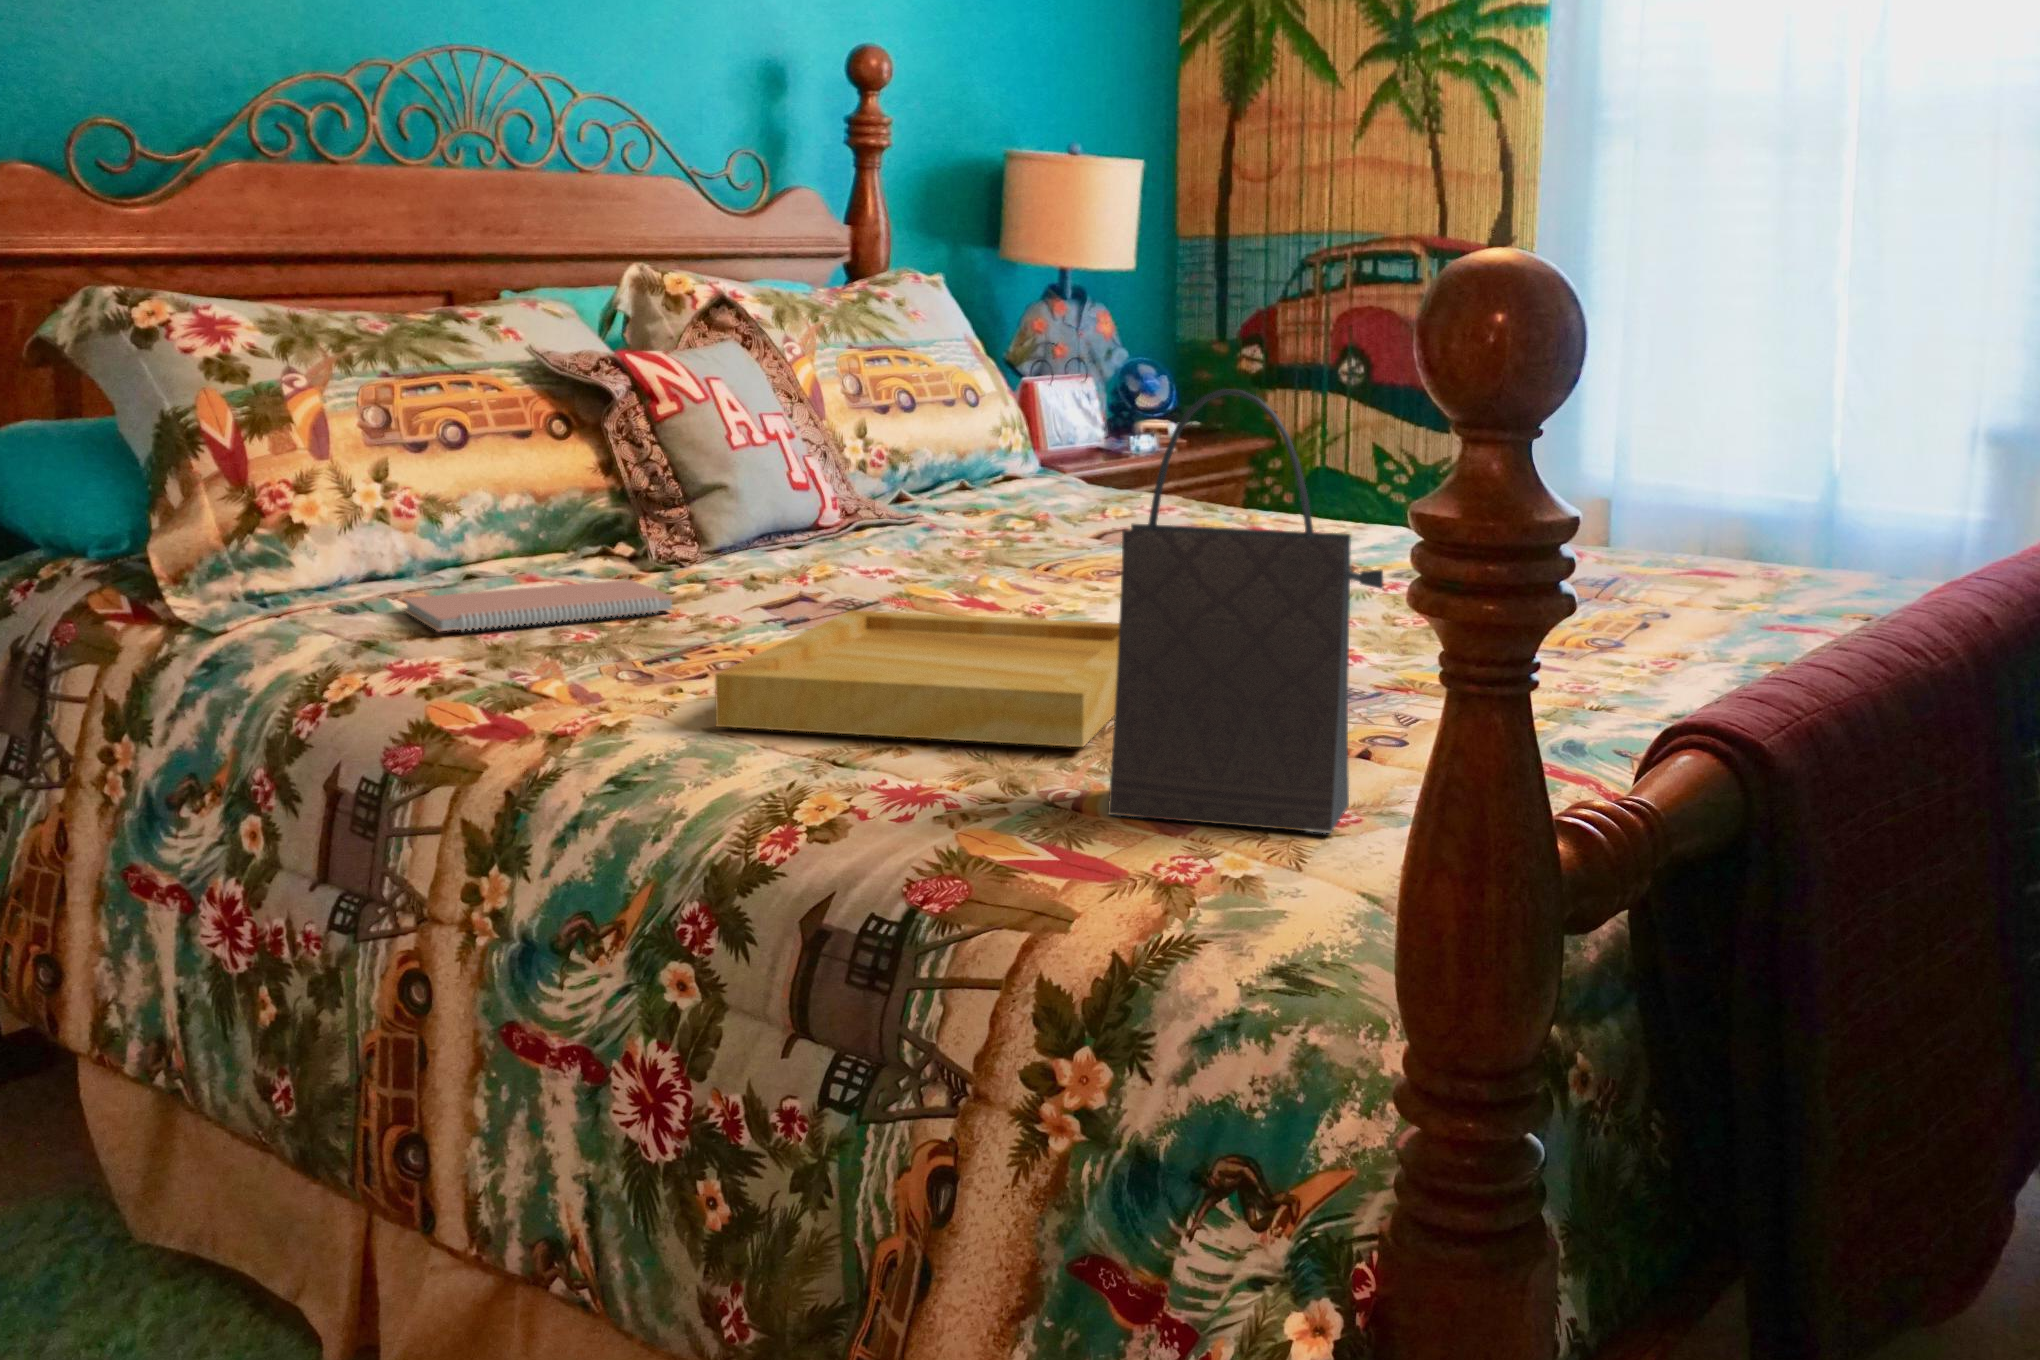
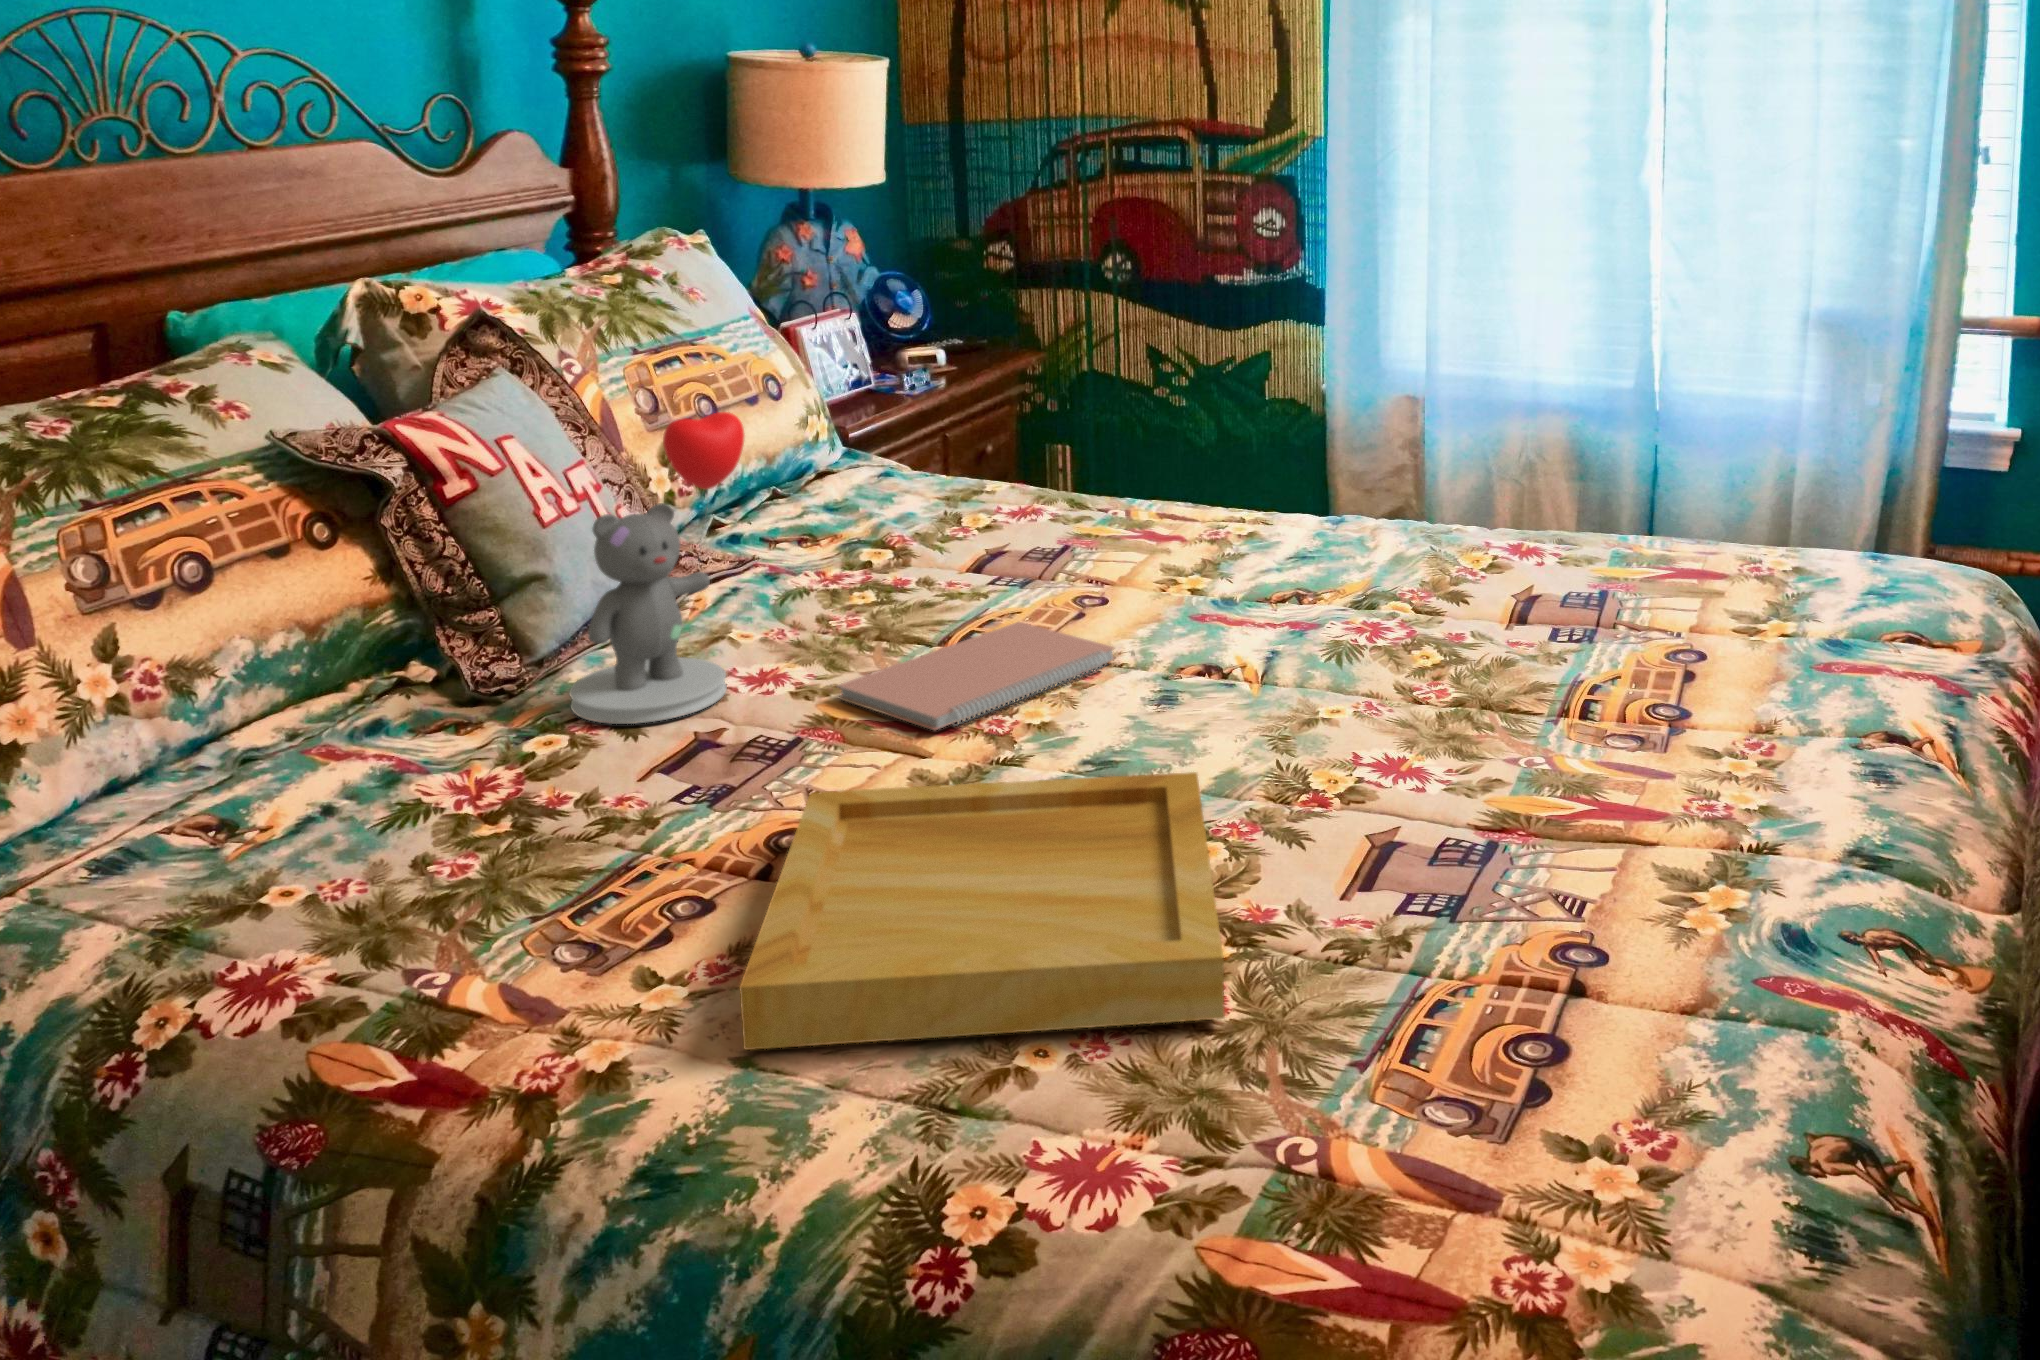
teddy bear: none [721,352,879,589] -> present [569,412,744,724]
handbag: present [1108,389,1383,833] -> none [1326,633,1646,1158]
notebook: present [403,580,675,631] -> present [837,622,1115,730]

